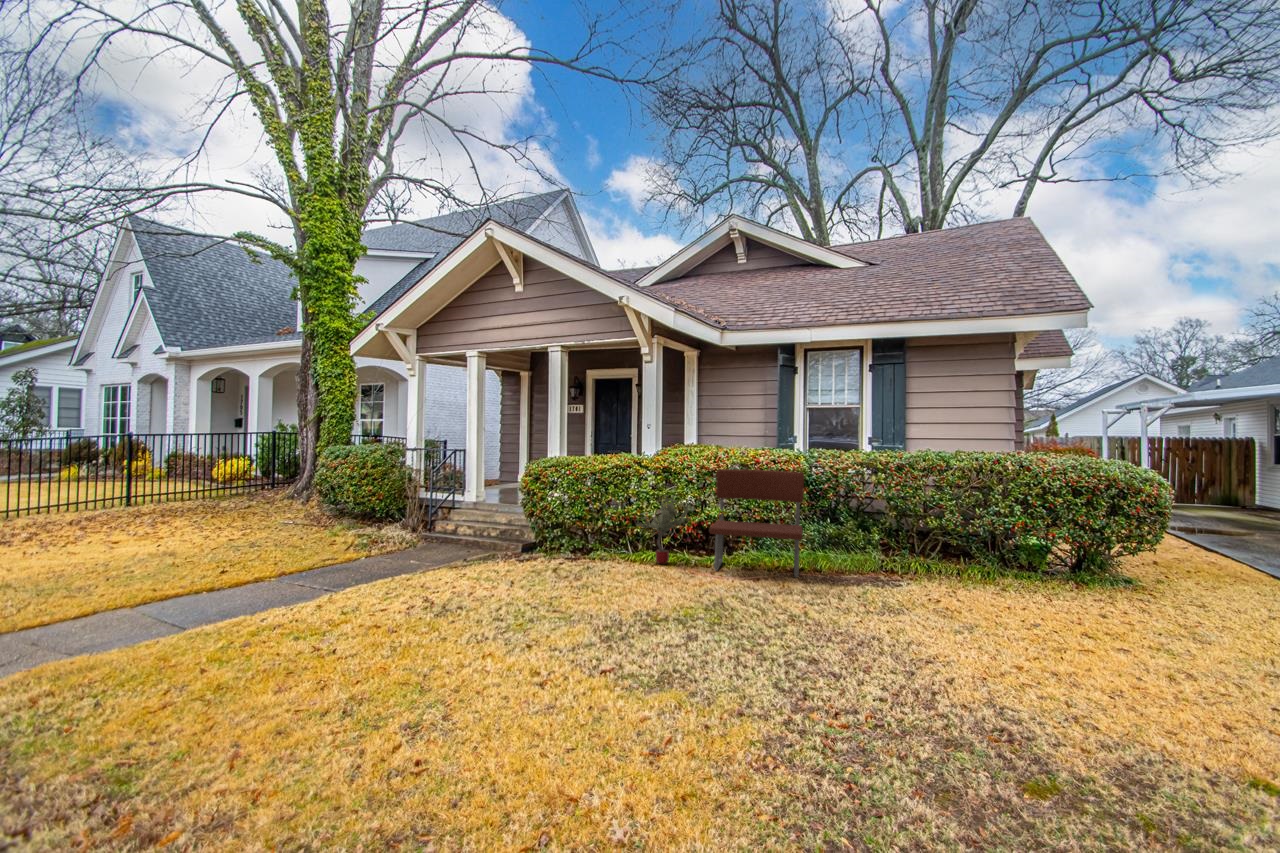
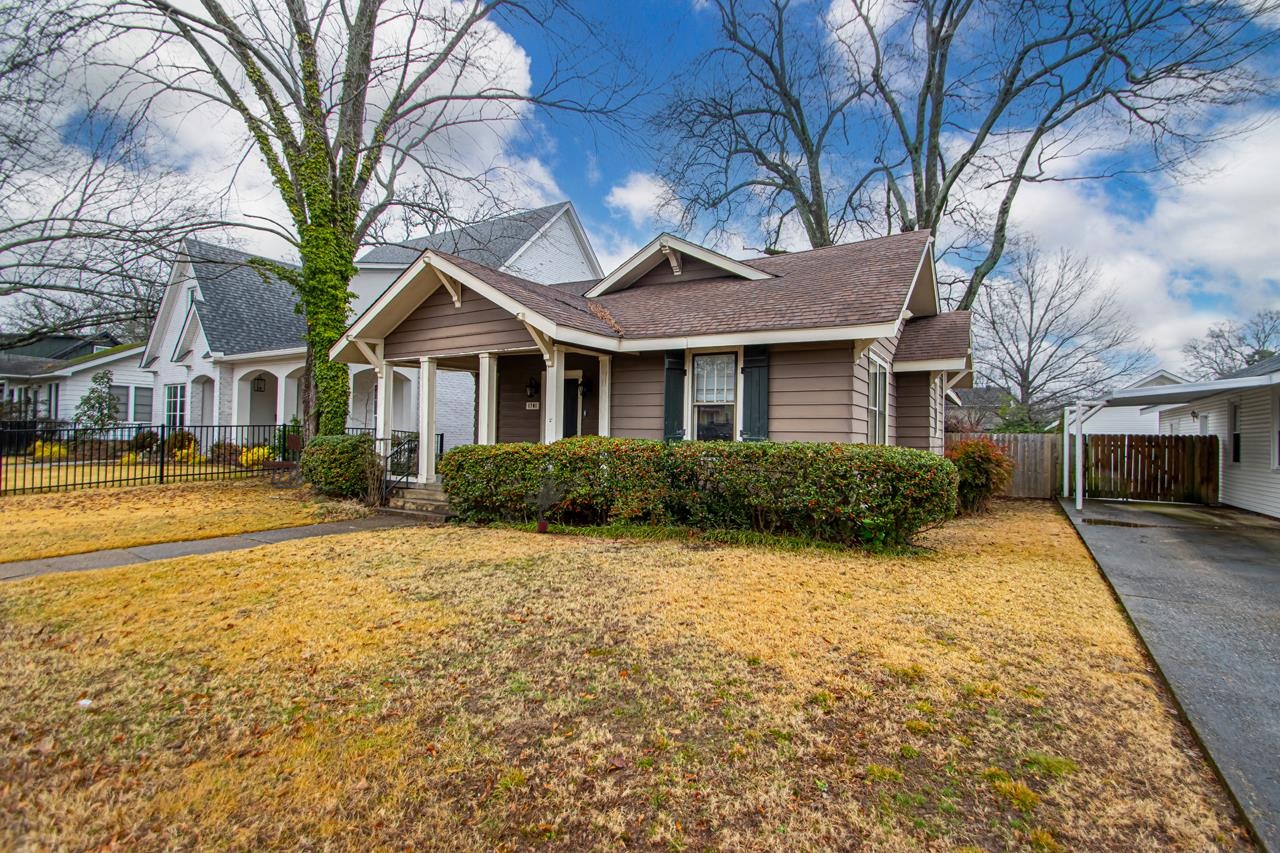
bench: present [710,469,804,577] -> present [262,434,301,488]

